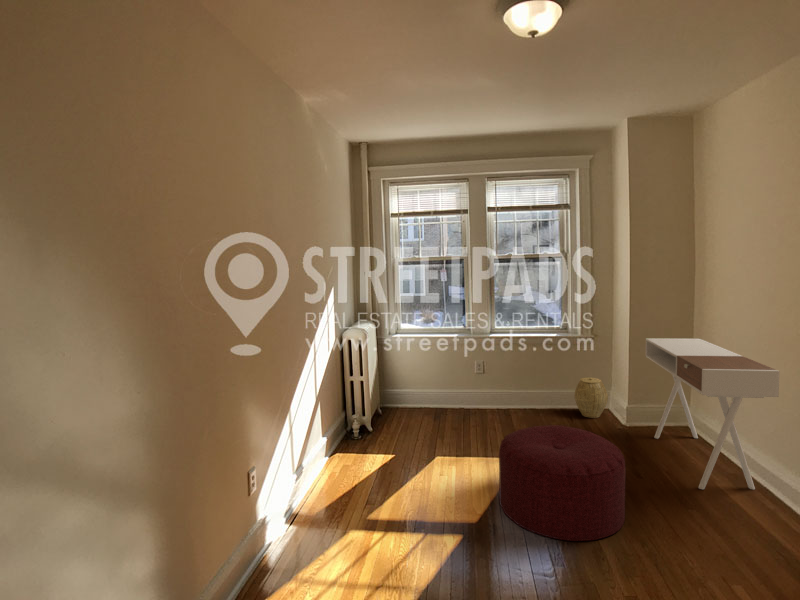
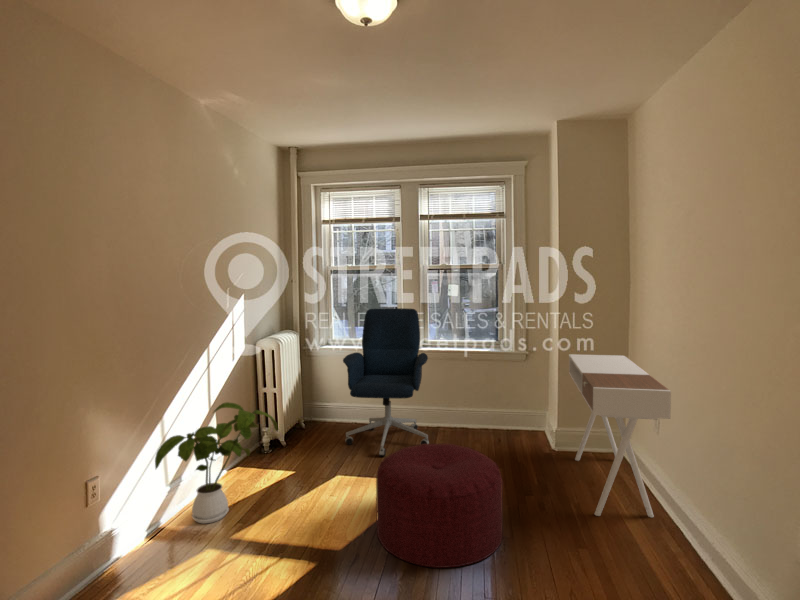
office chair: none [426,298,510,439] -> present [343,308,429,456]
woven basket: present [574,377,608,418] -> none [504,394,538,437]
house plant: none [294,391,398,506] -> present [155,402,278,523]

